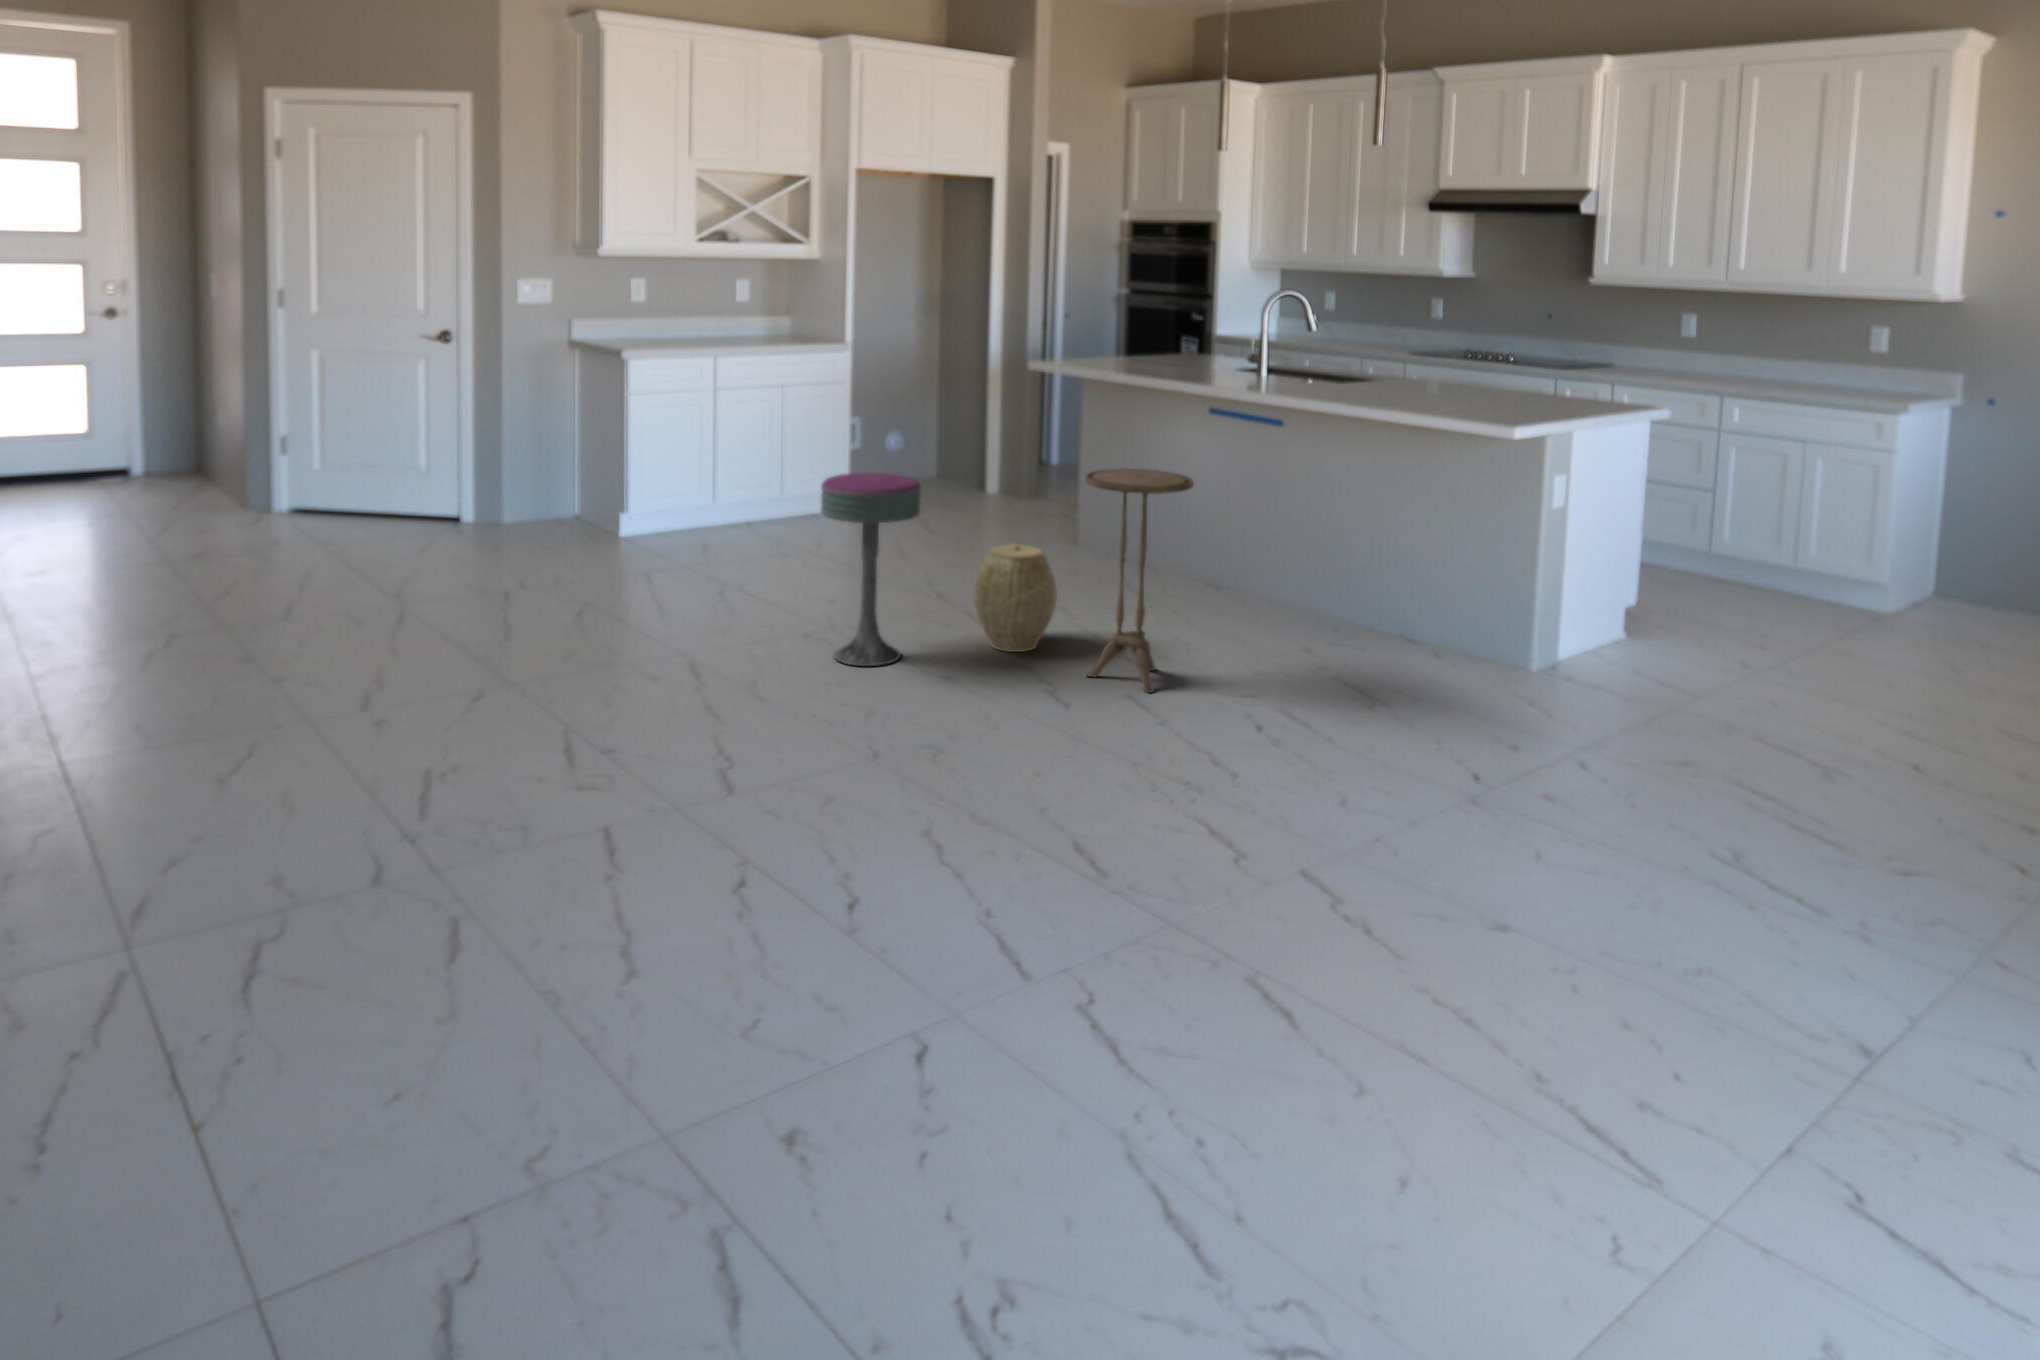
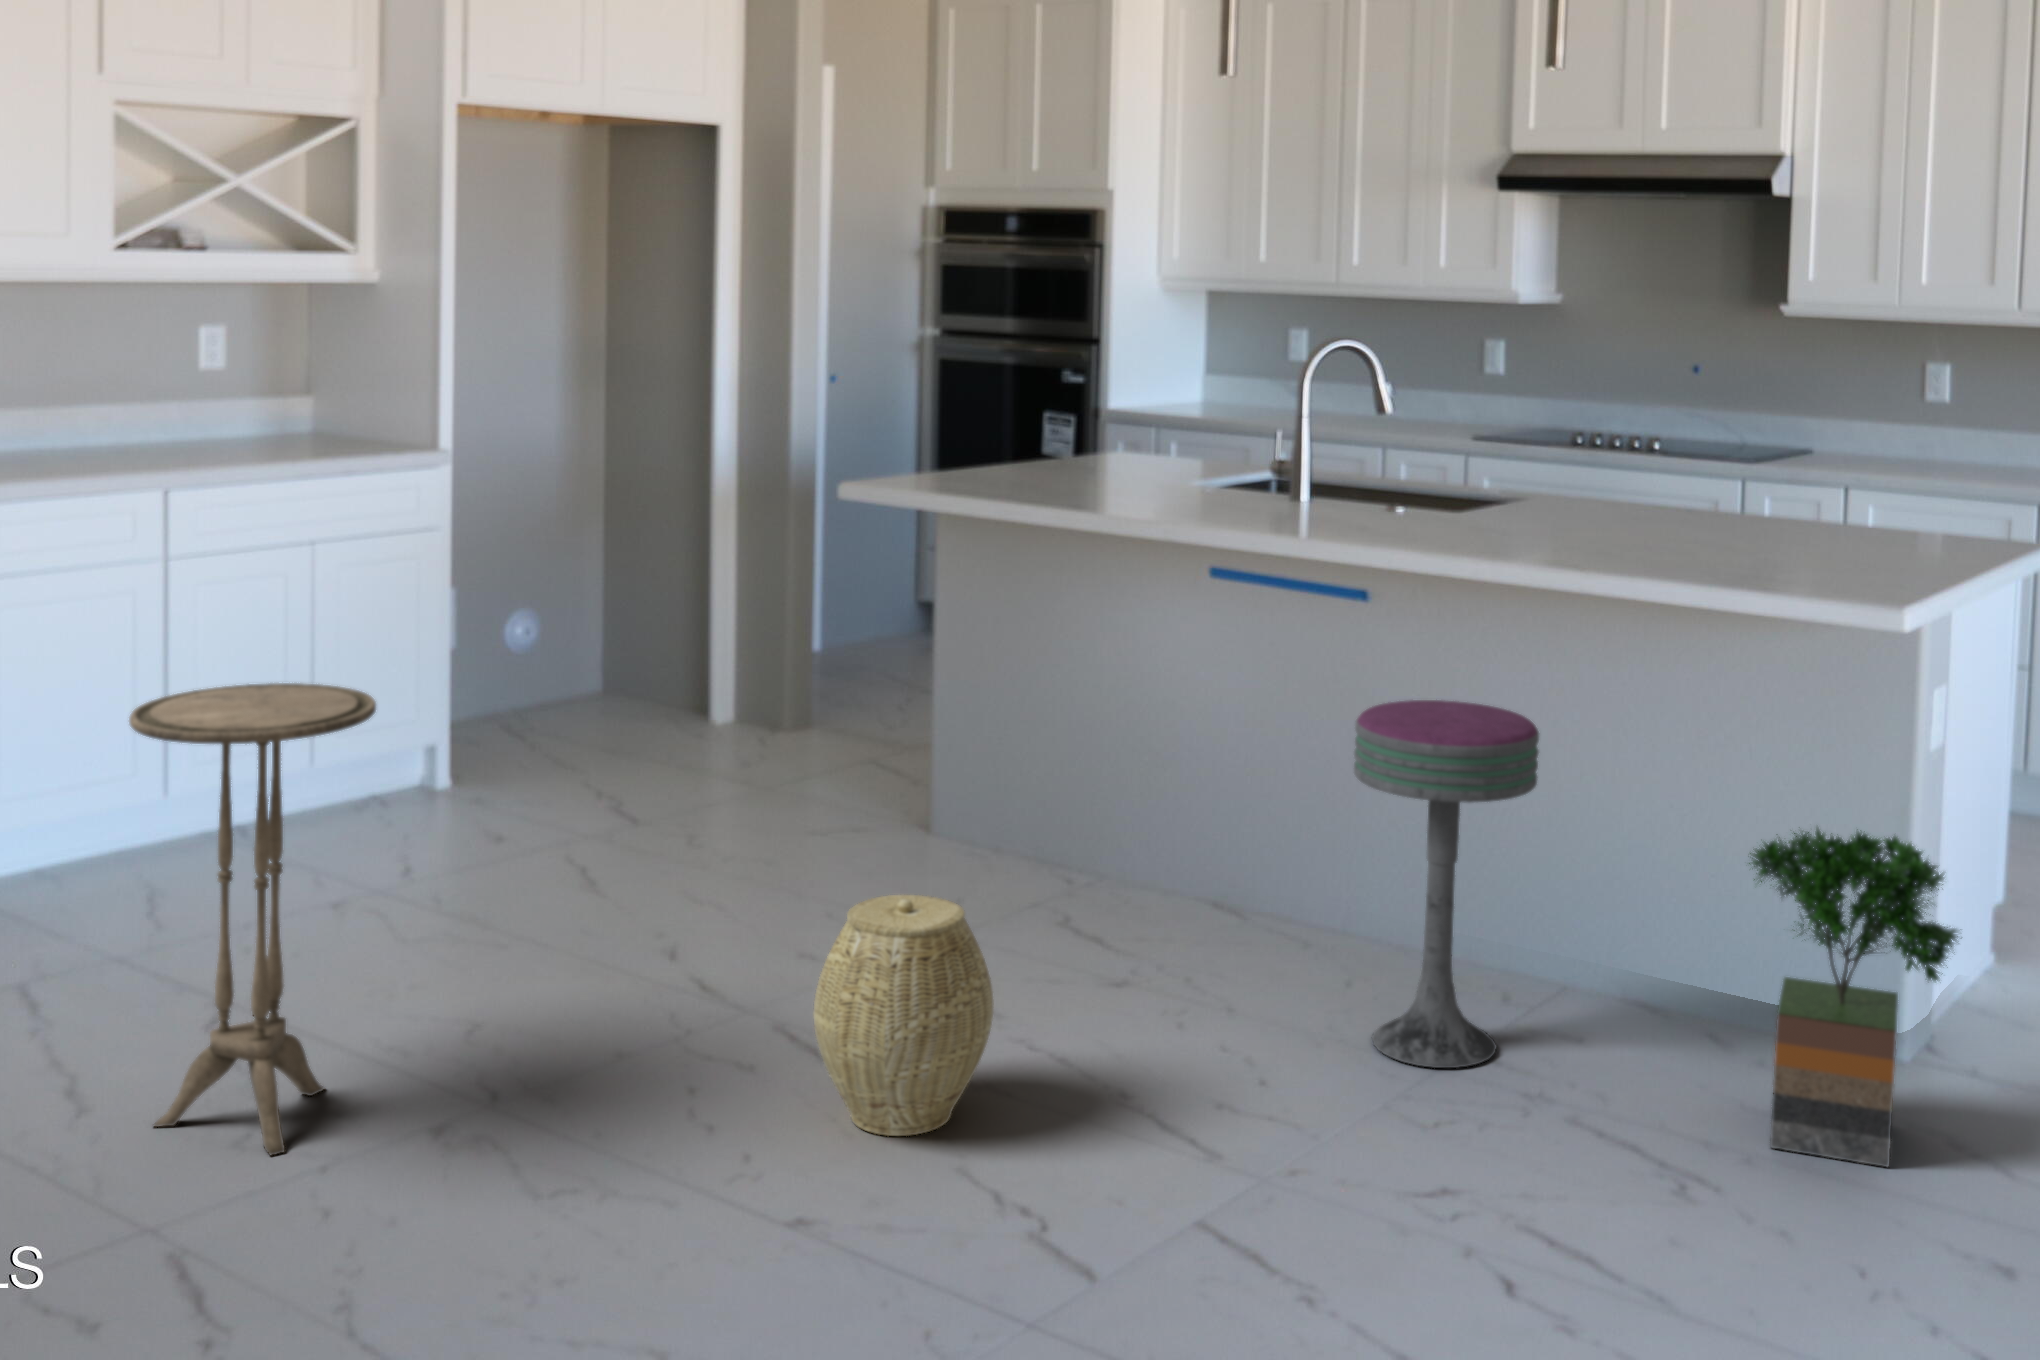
side table: present [1085,469,1194,693] -> present [129,683,376,1155]
bar stool: present [821,473,921,666] -> present [1354,700,1539,1068]
potted tree: none [1430,535,1537,706] -> present [1749,828,1958,1167]

